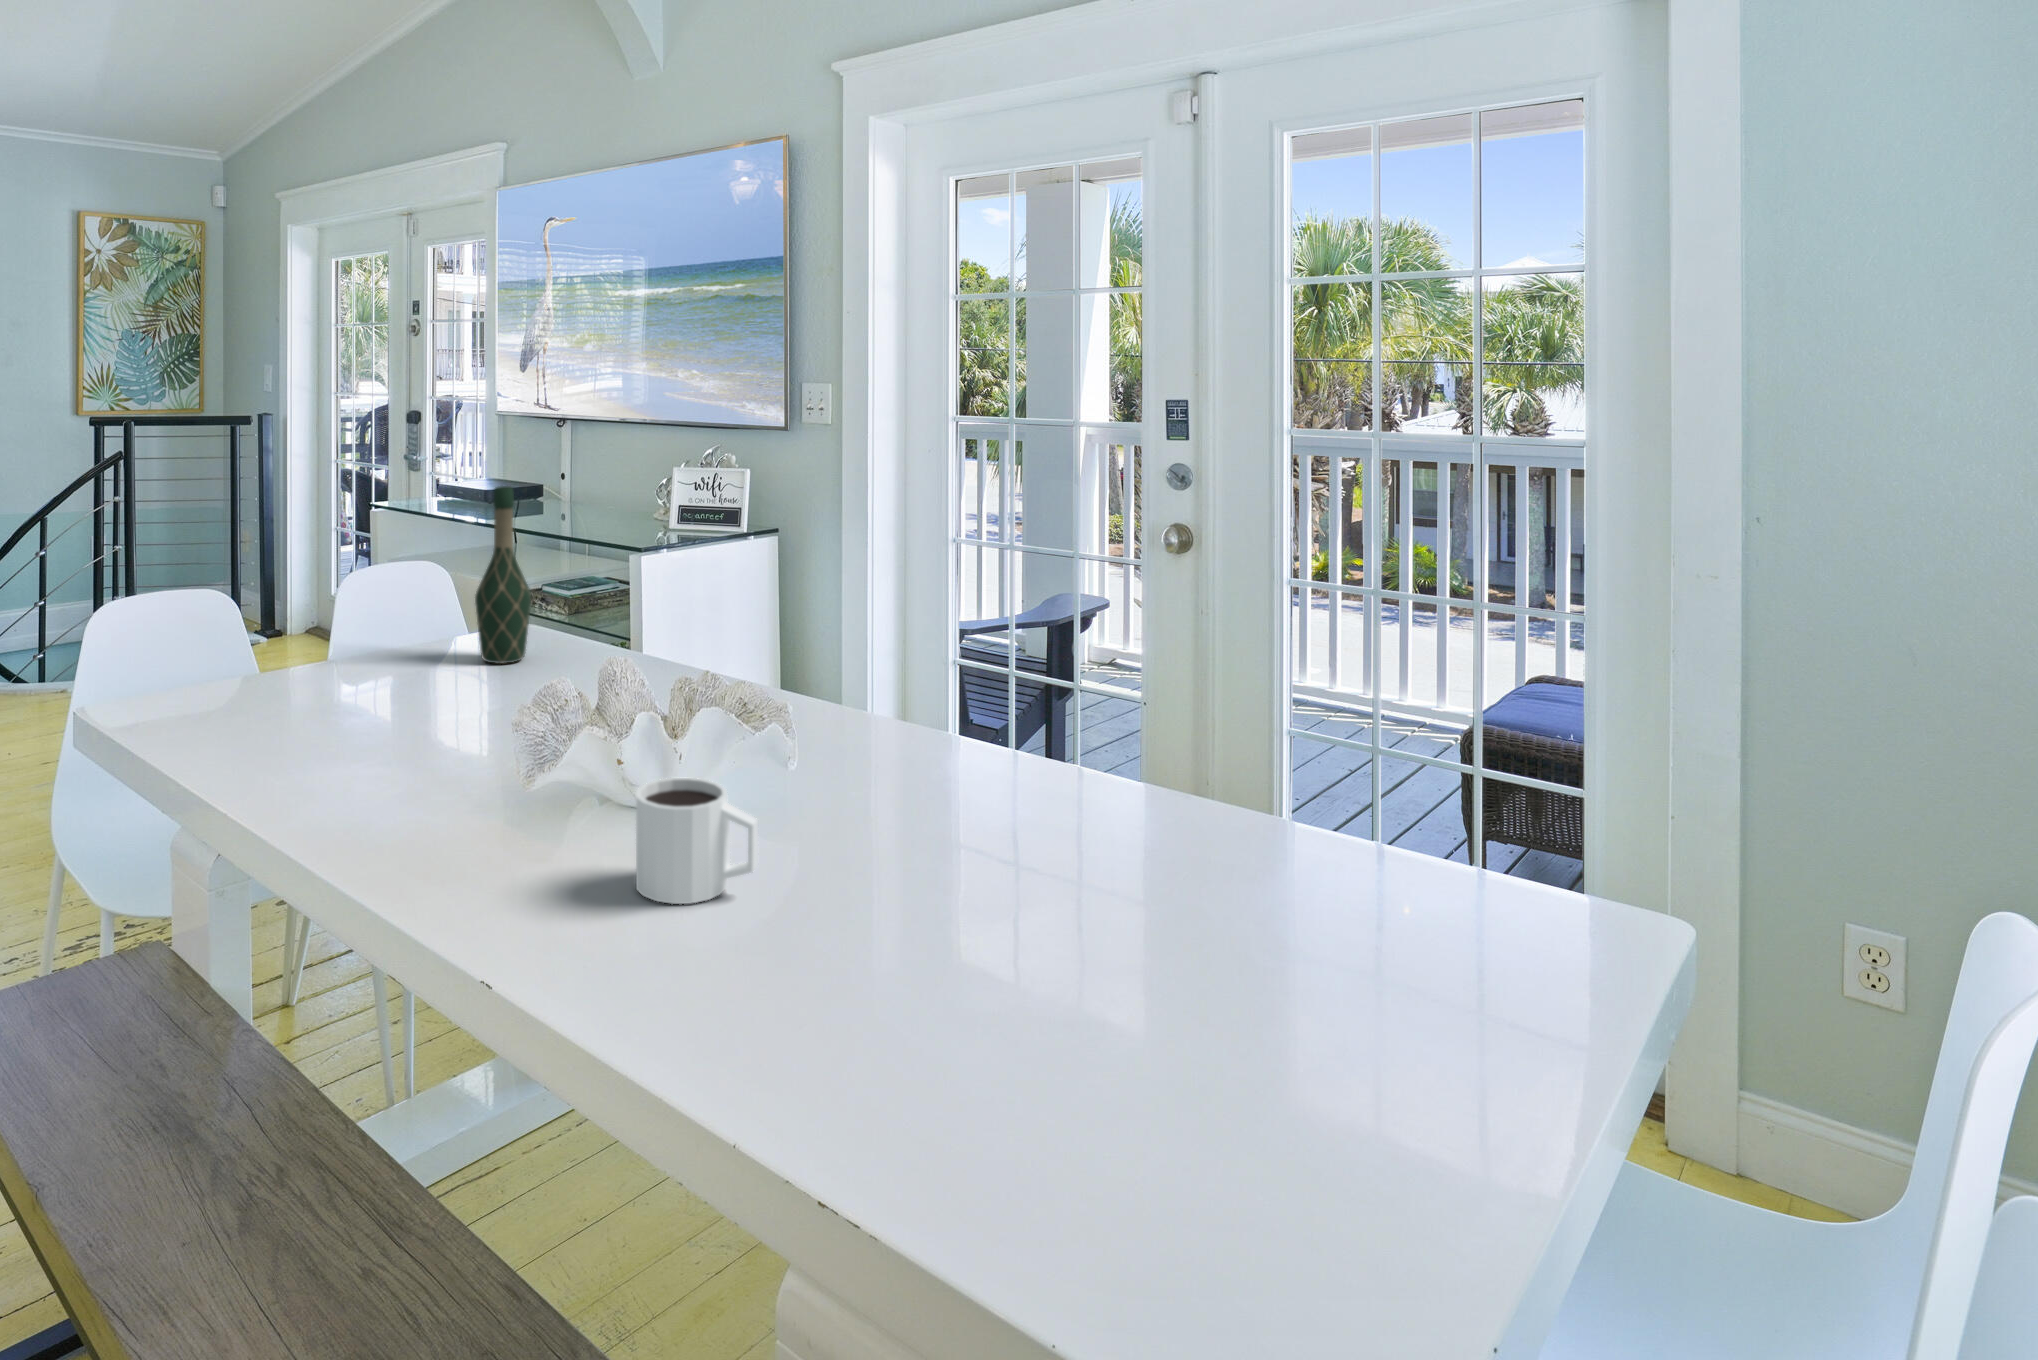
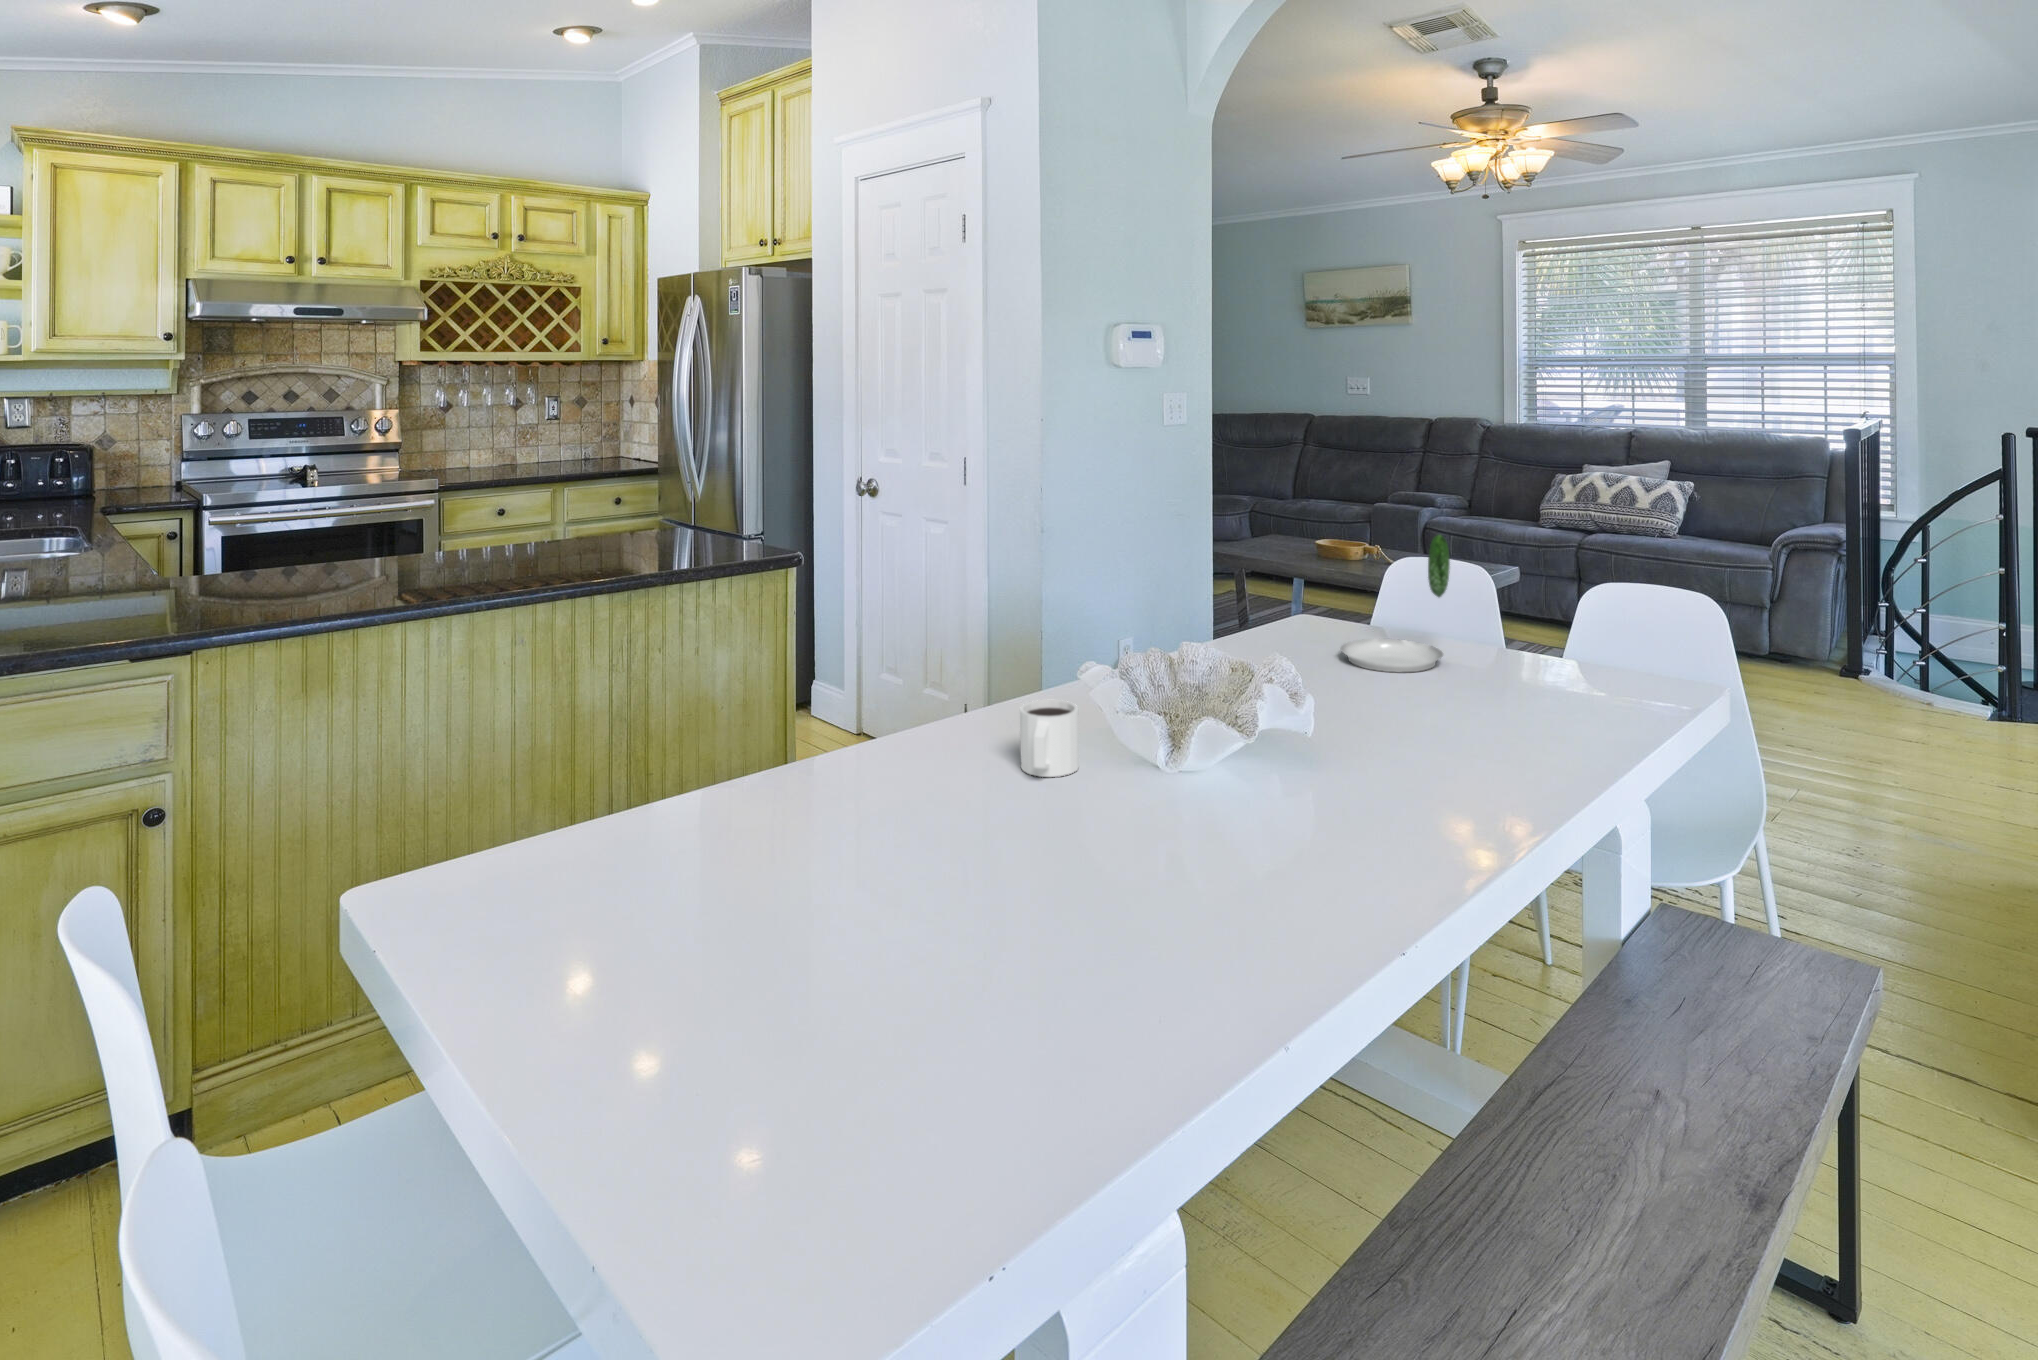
wine bottle: present [475,486,531,664] -> none [1508,526,1563,688]
plate: none [289,517,423,704] -> present [1341,534,1450,672]

